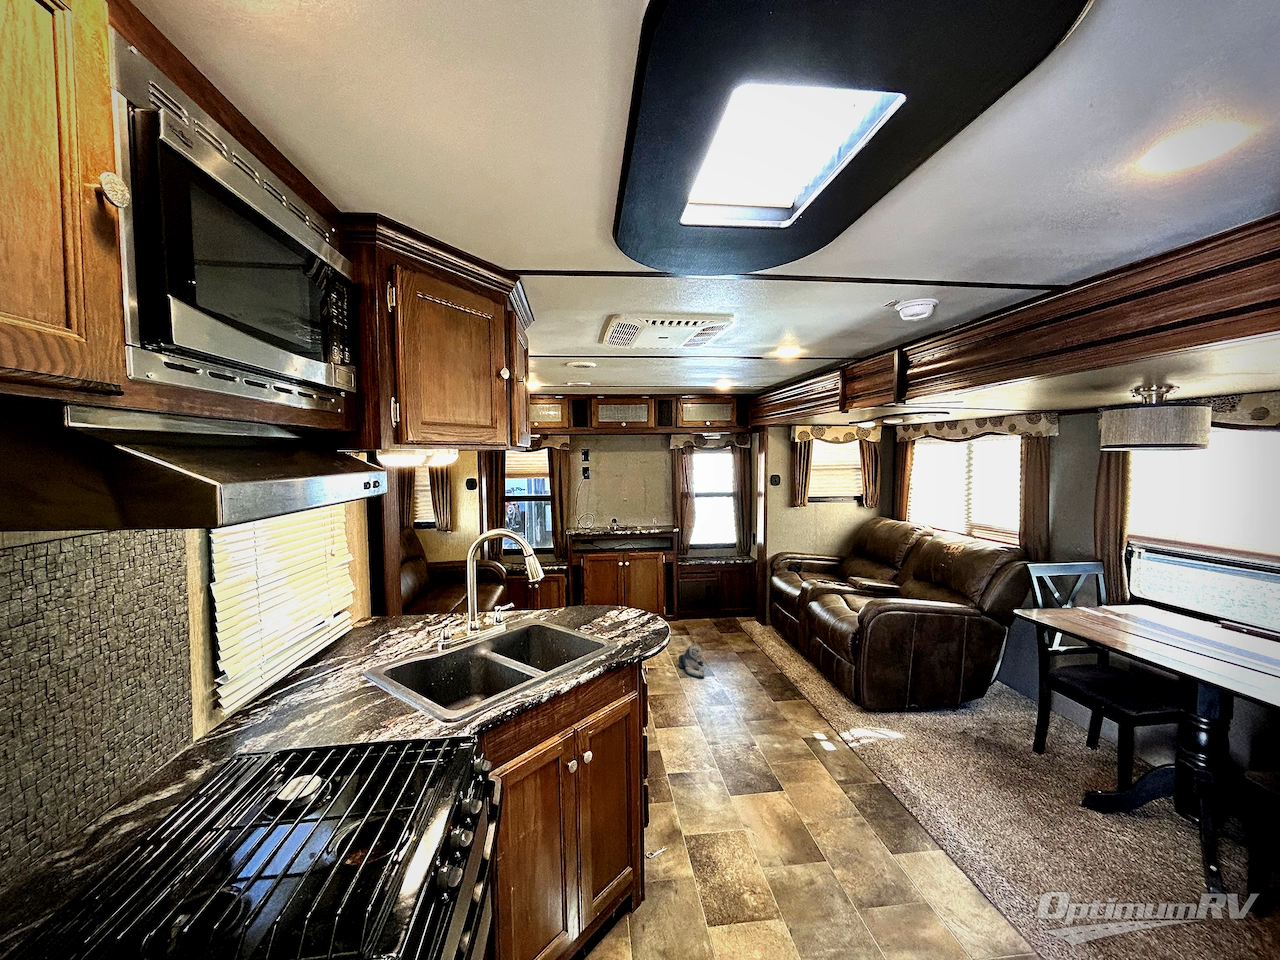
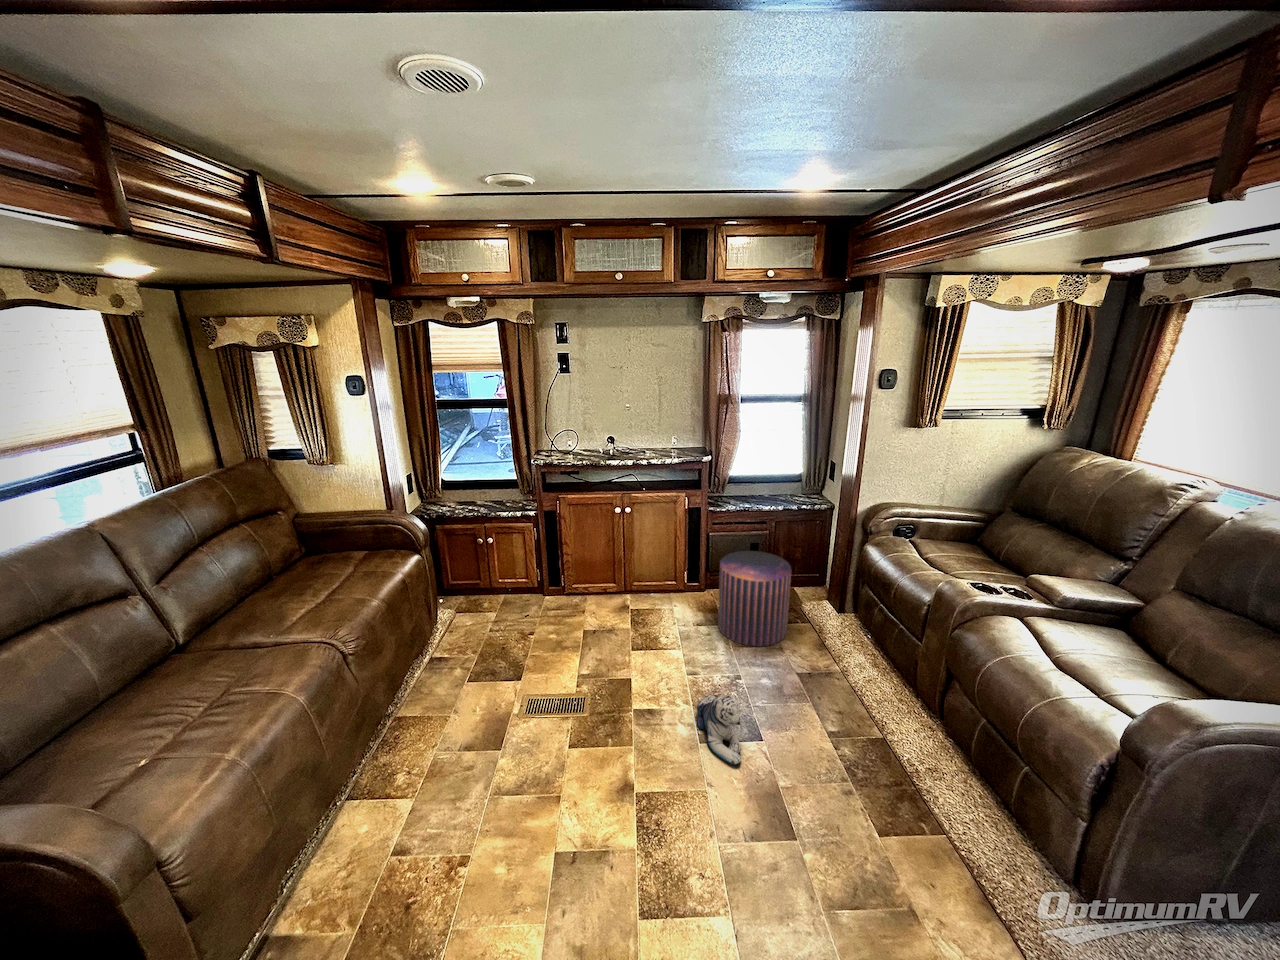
pouf: none [687,585,730,639] -> present [718,551,791,646]

